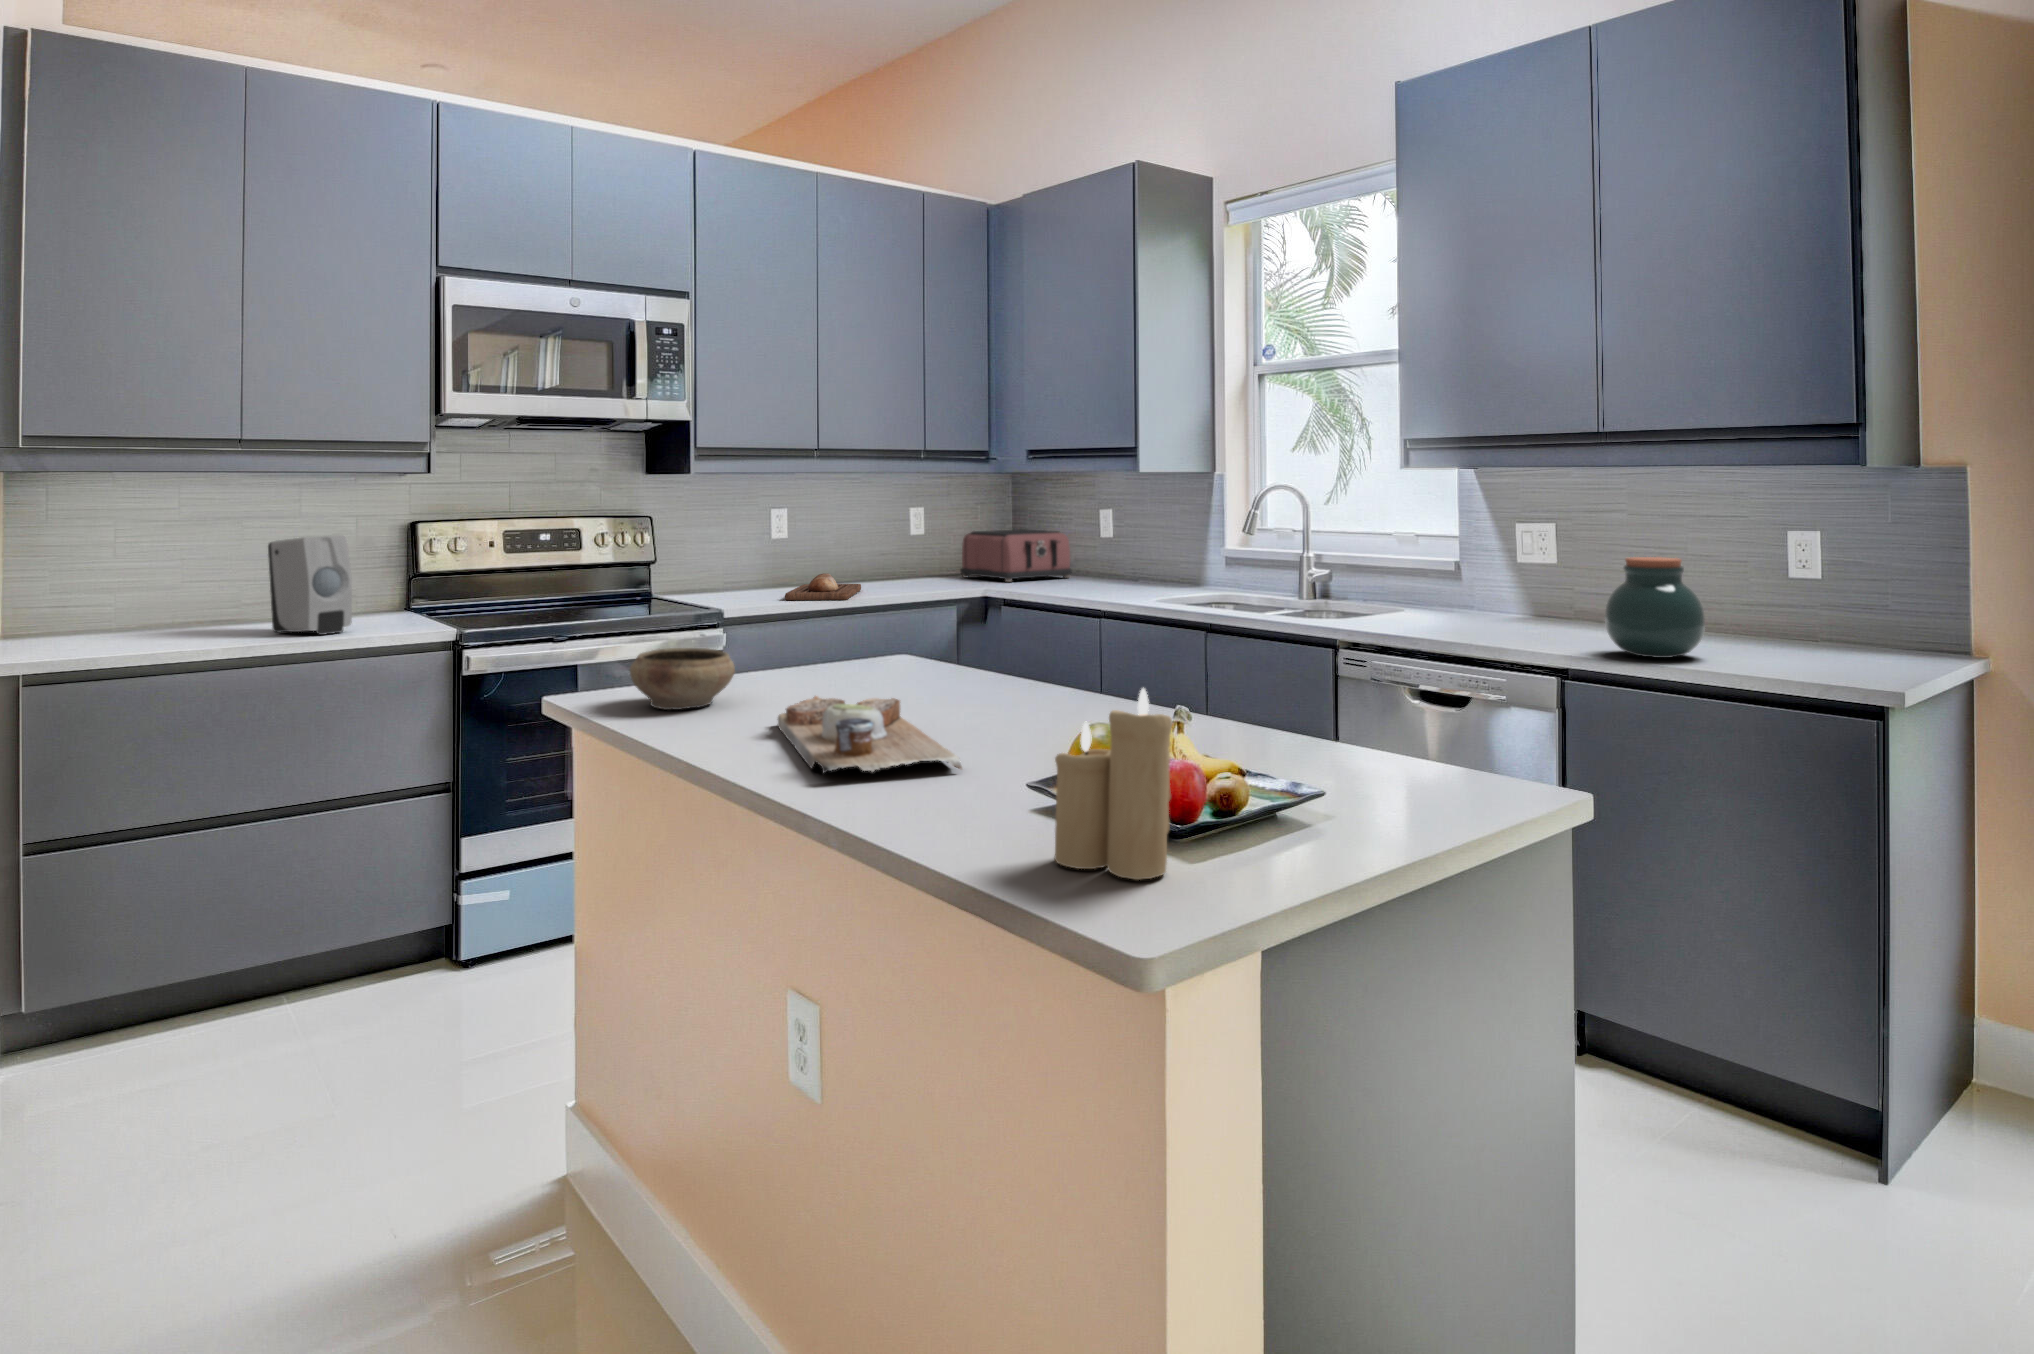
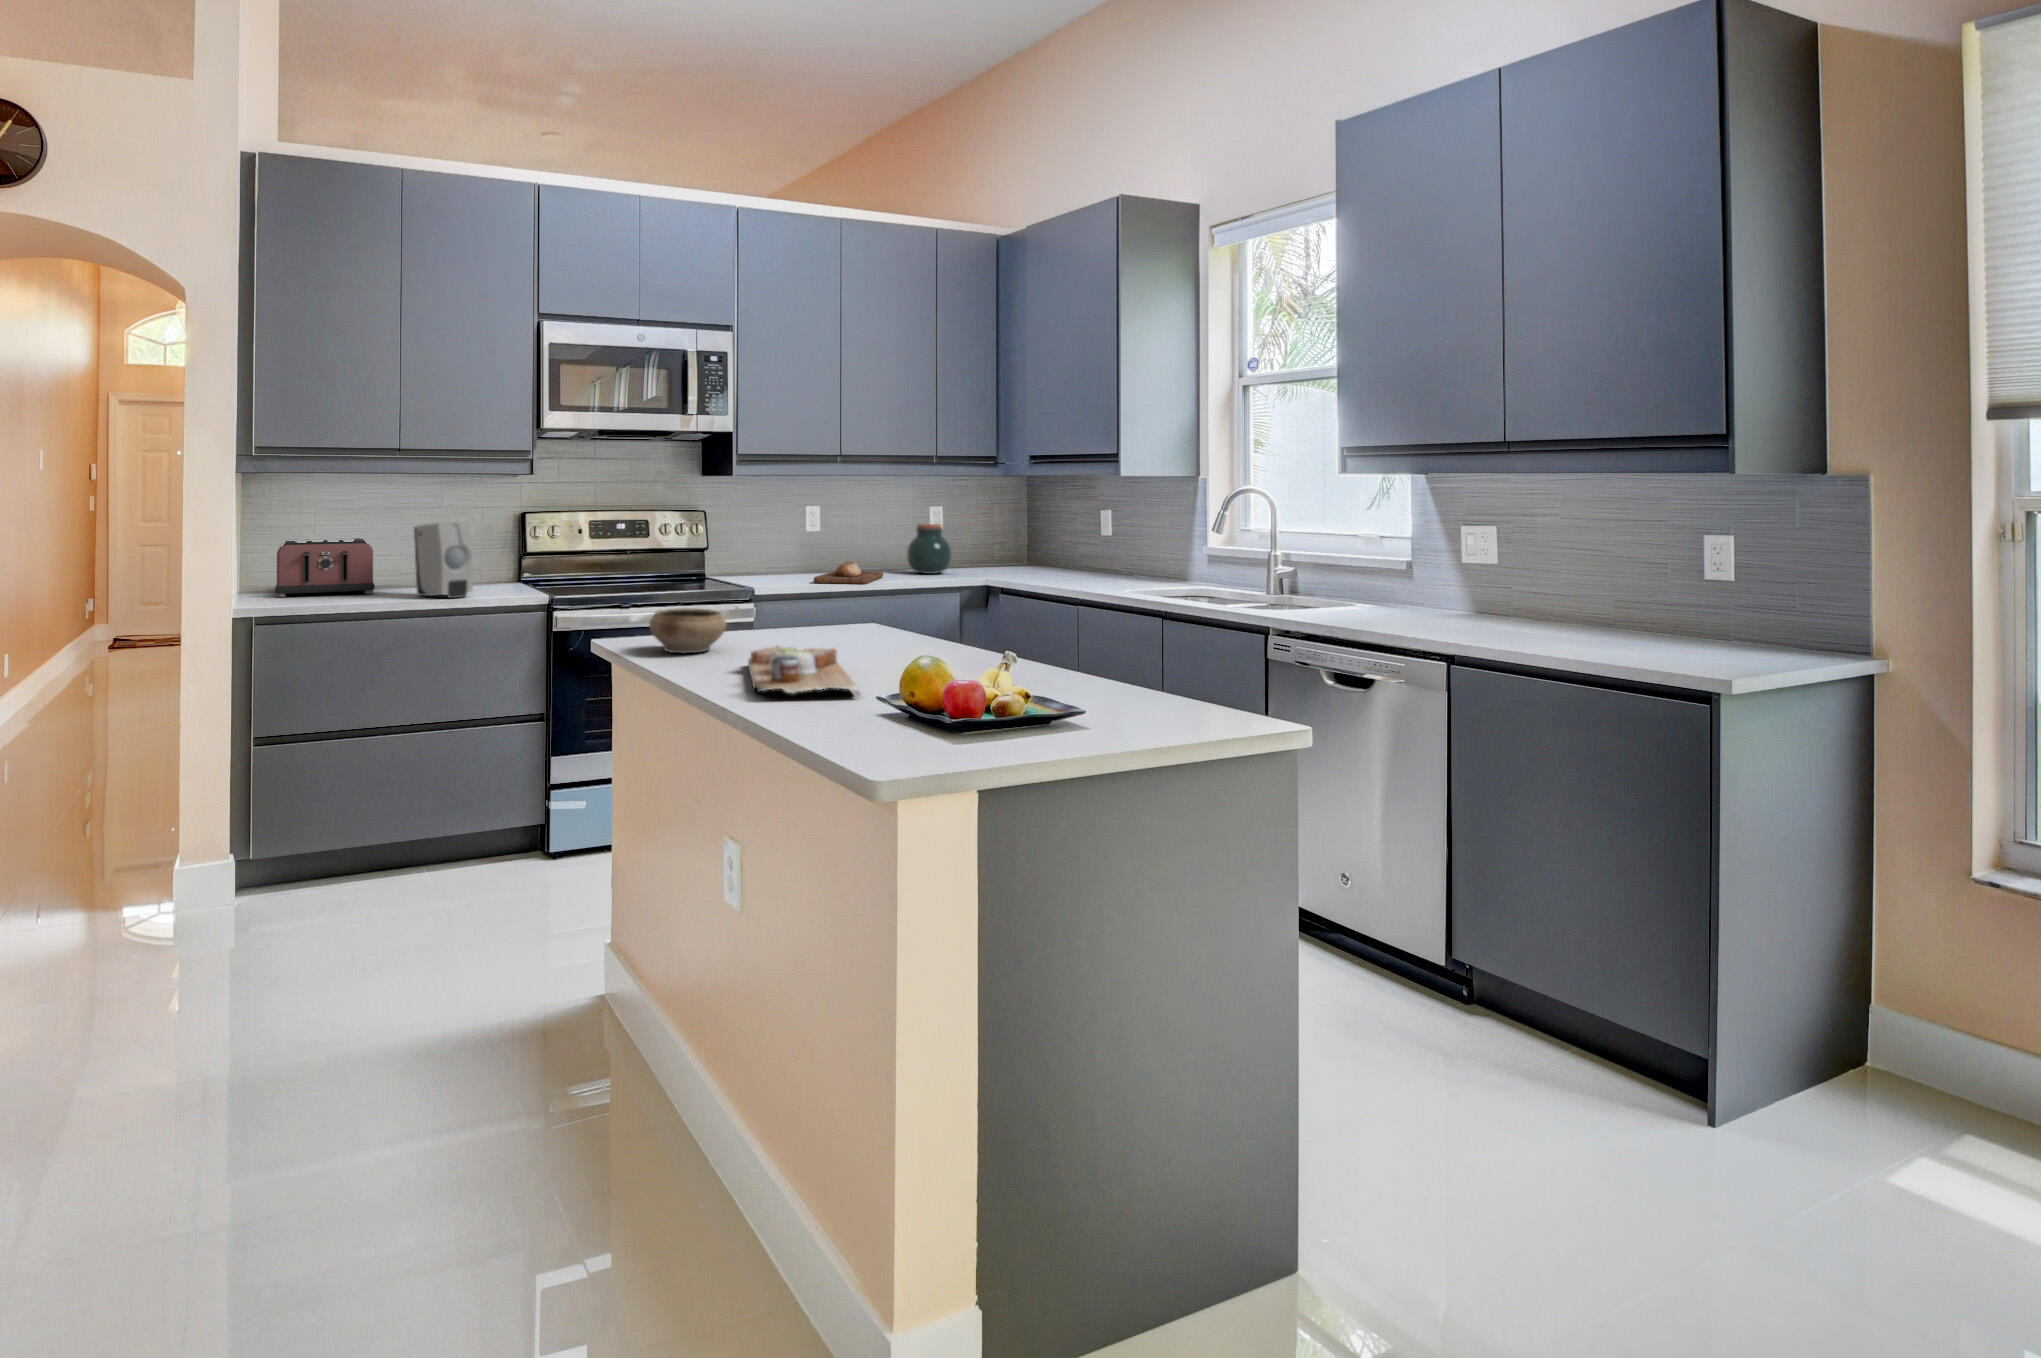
toaster: present [960,529,1072,582] -> present [275,538,375,597]
jar: present [1605,557,1705,658] -> present [907,524,952,574]
candle: present [1054,688,1172,880] -> none [881,628,959,759]

